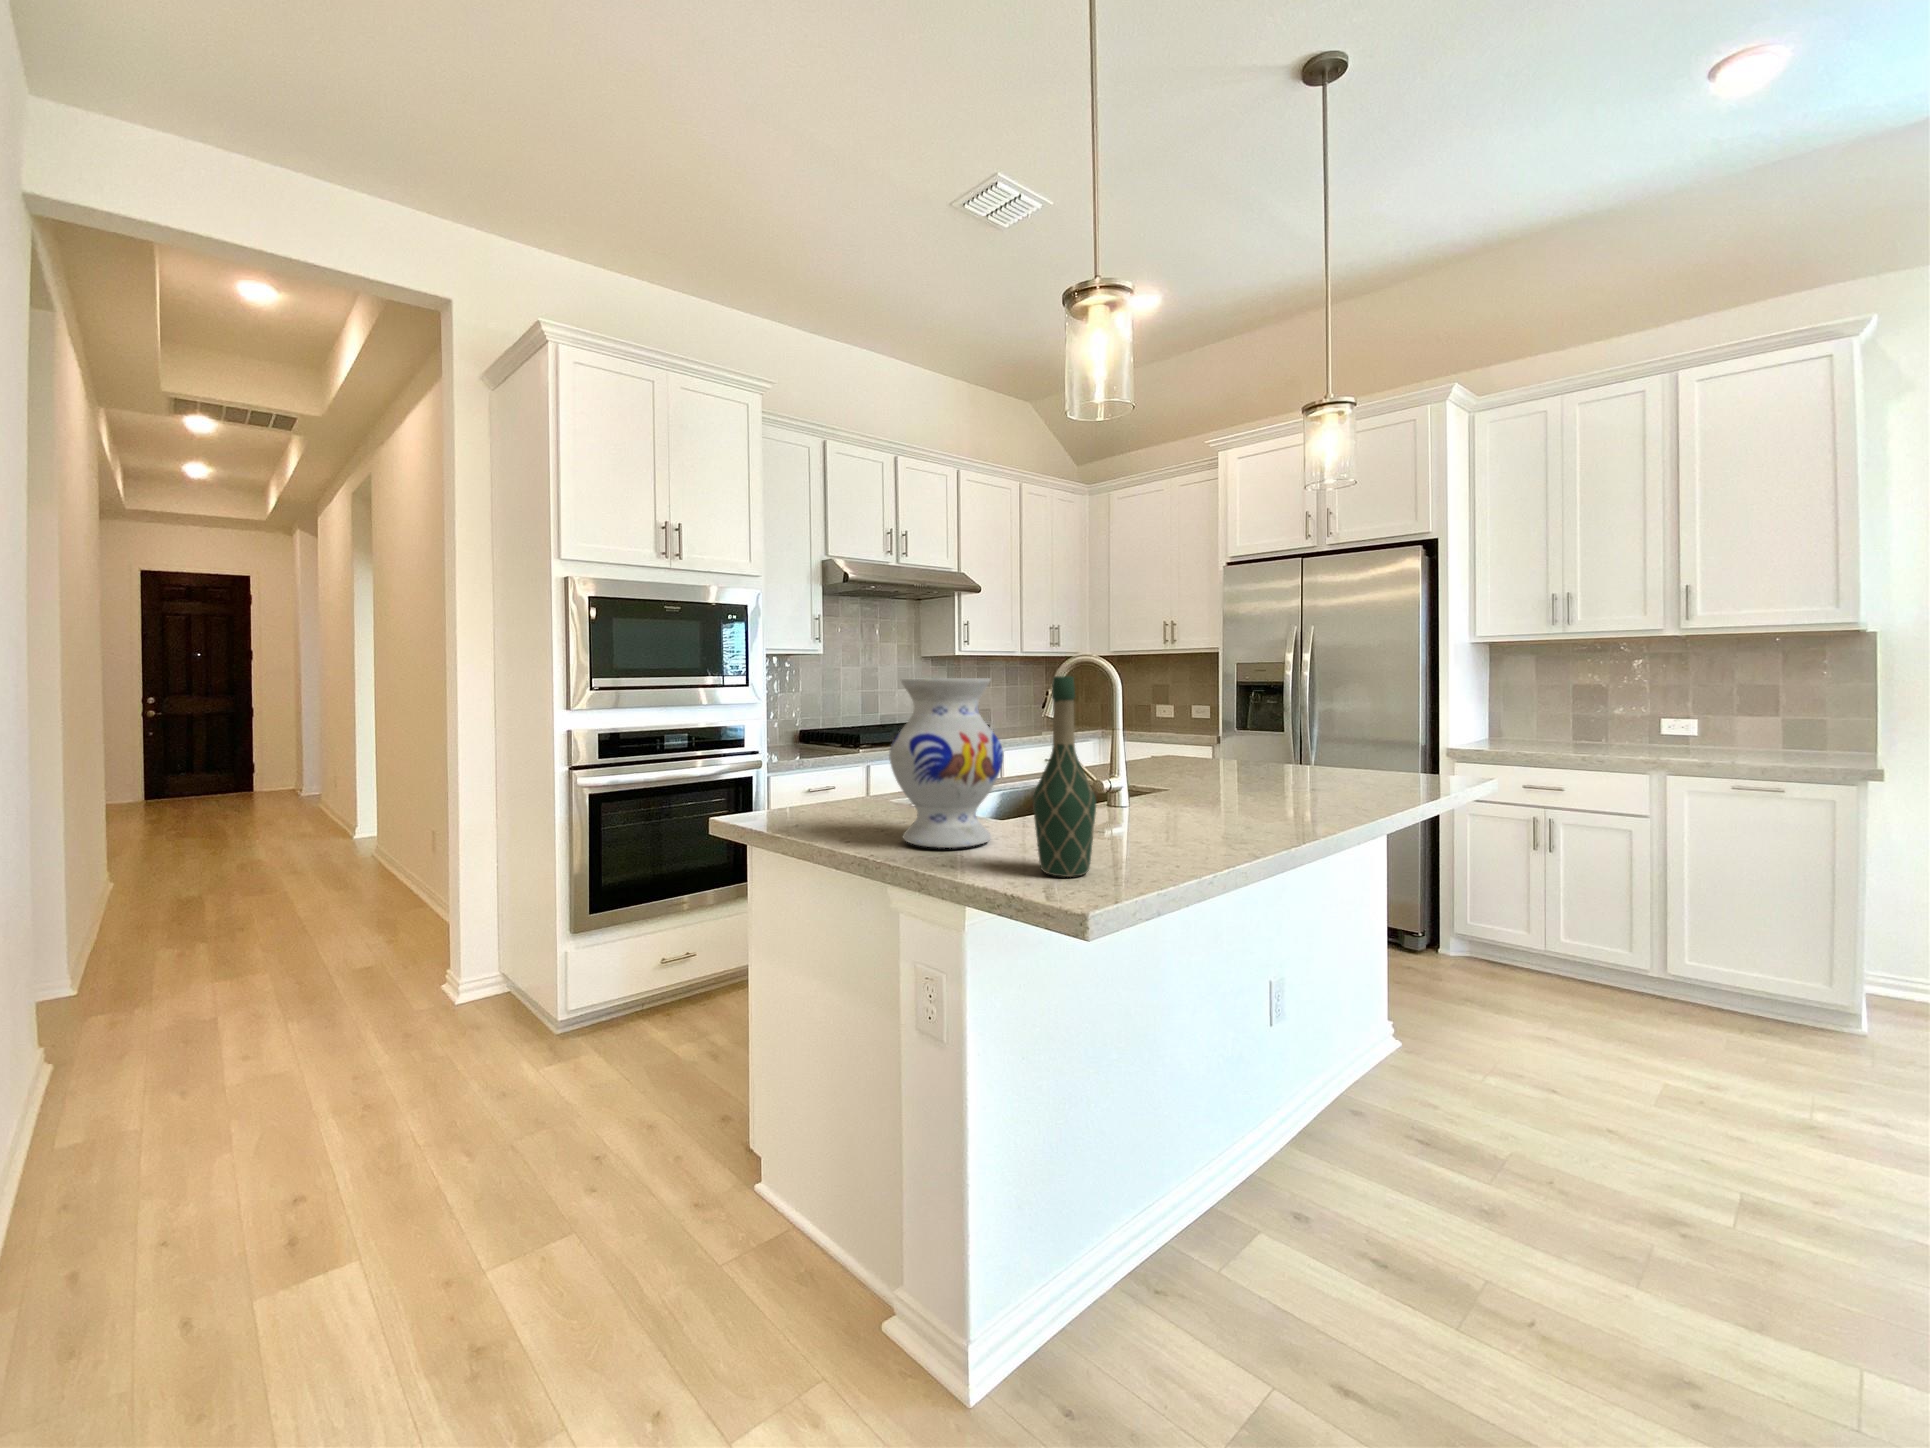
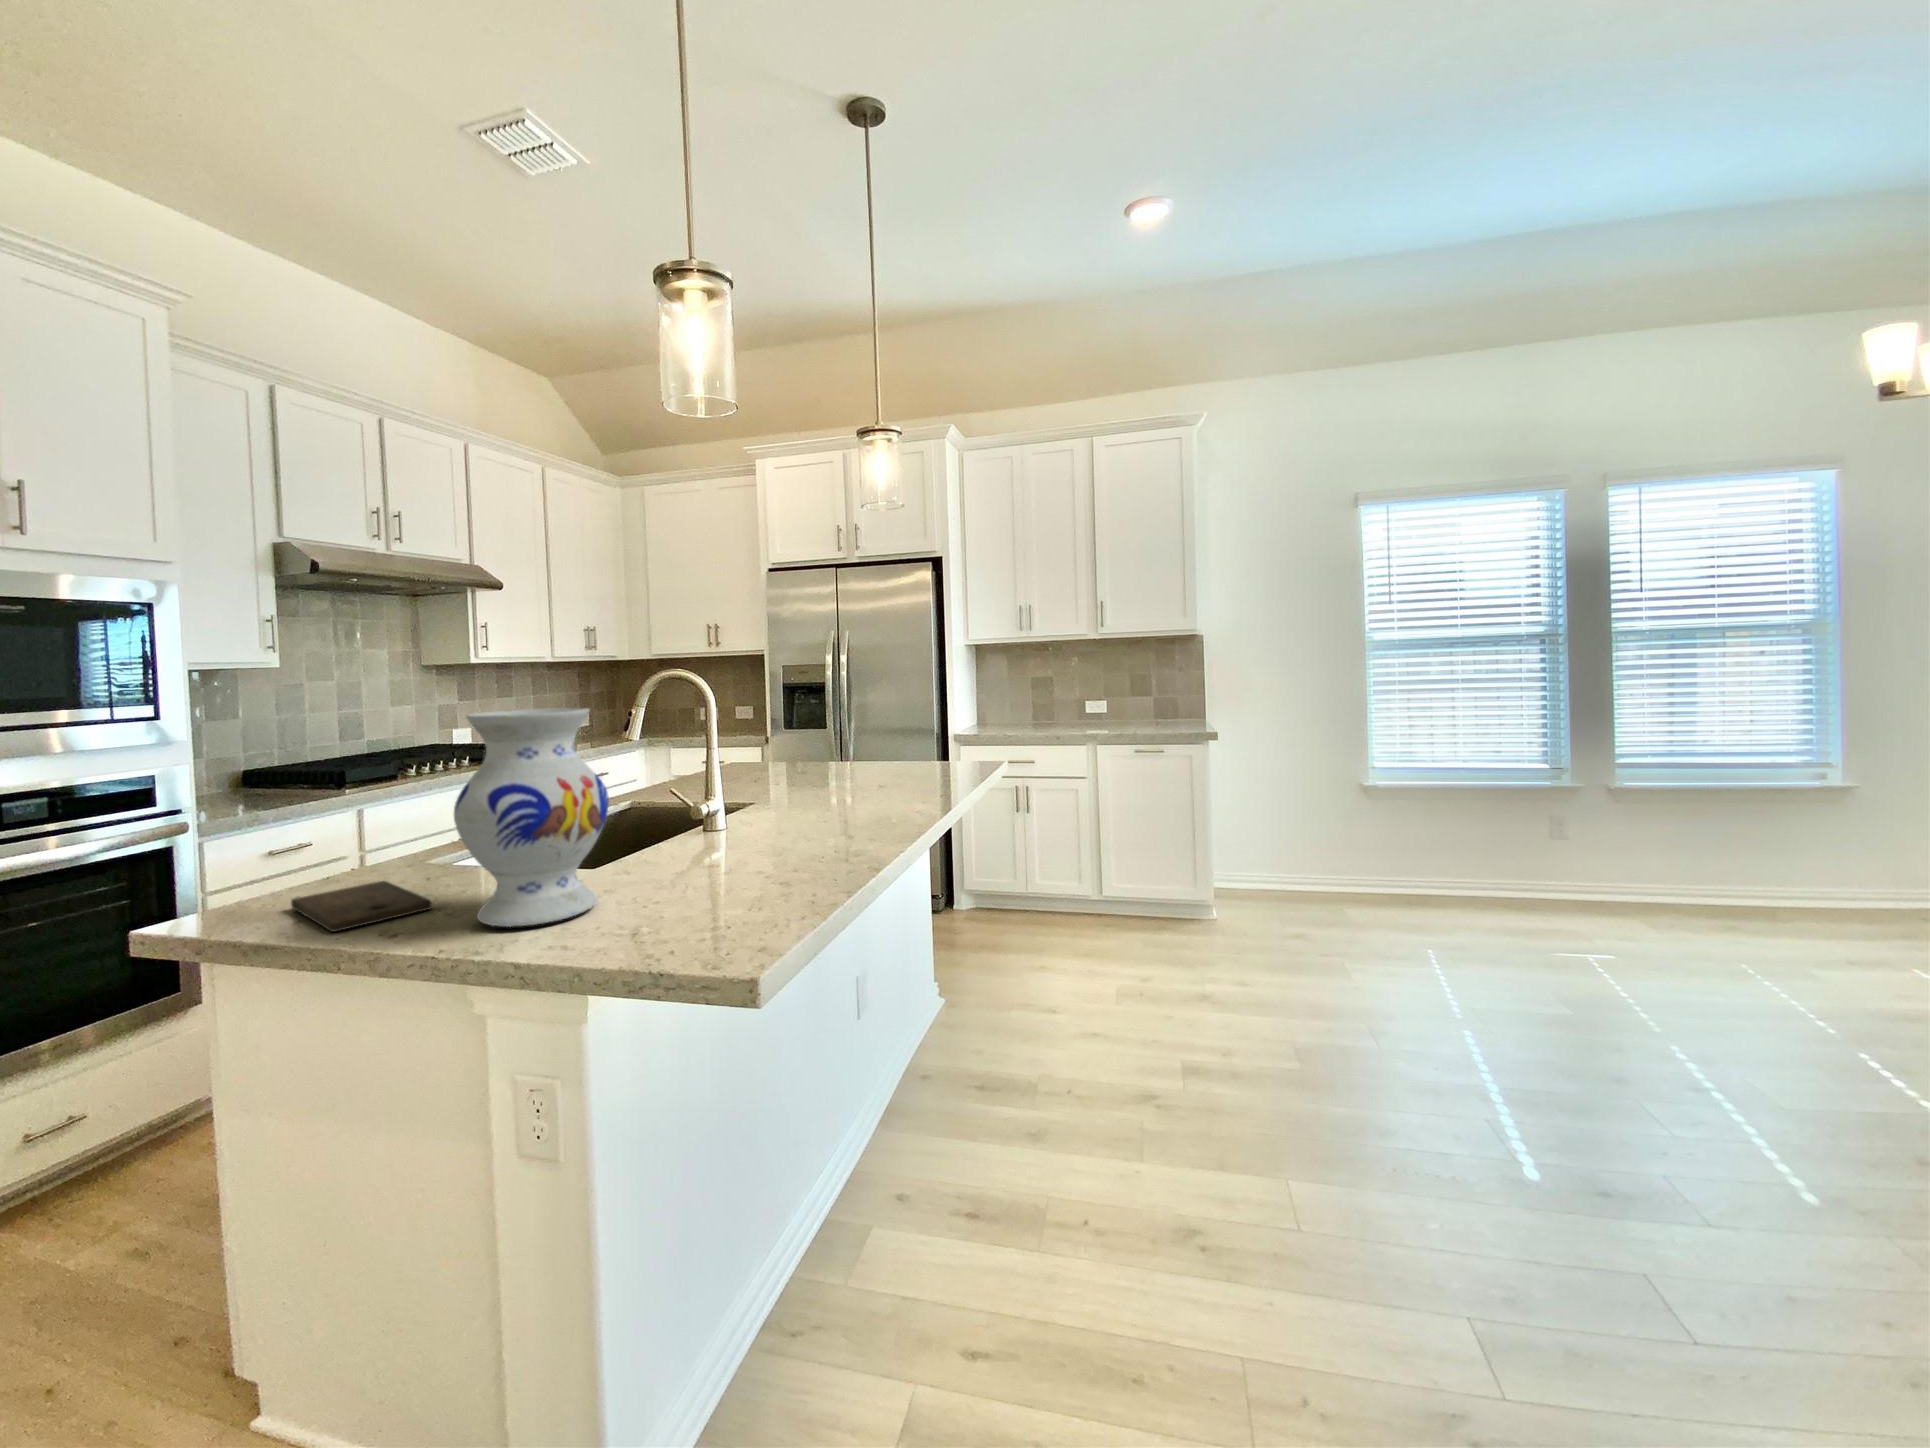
wine bottle: present [1033,676,1096,877] -> none [666,706,741,939]
cutting board: none [797,806,879,833] -> present [291,881,432,932]

